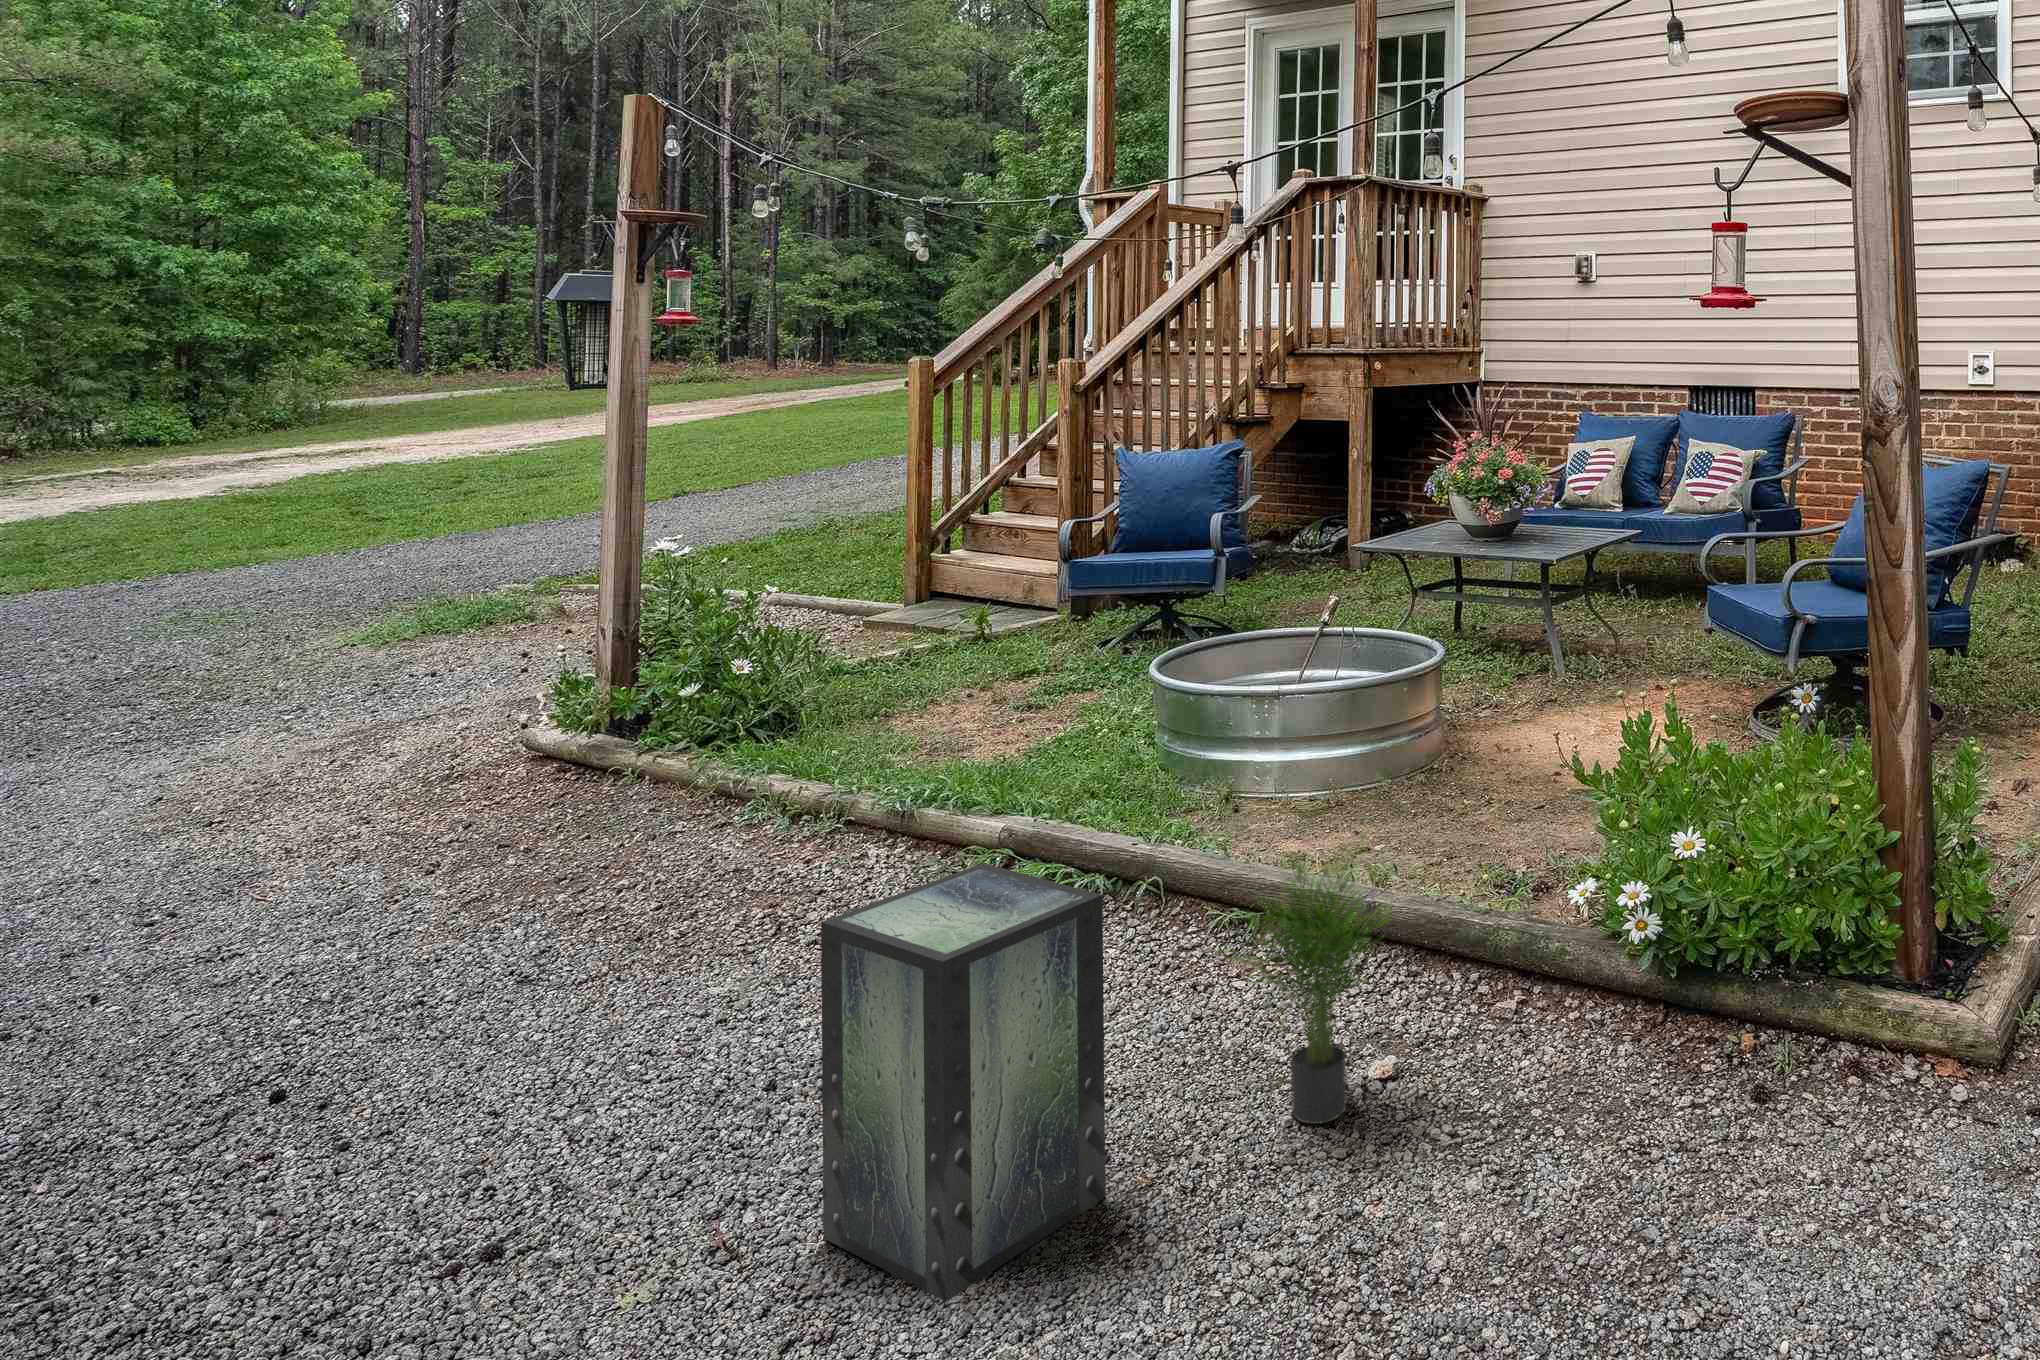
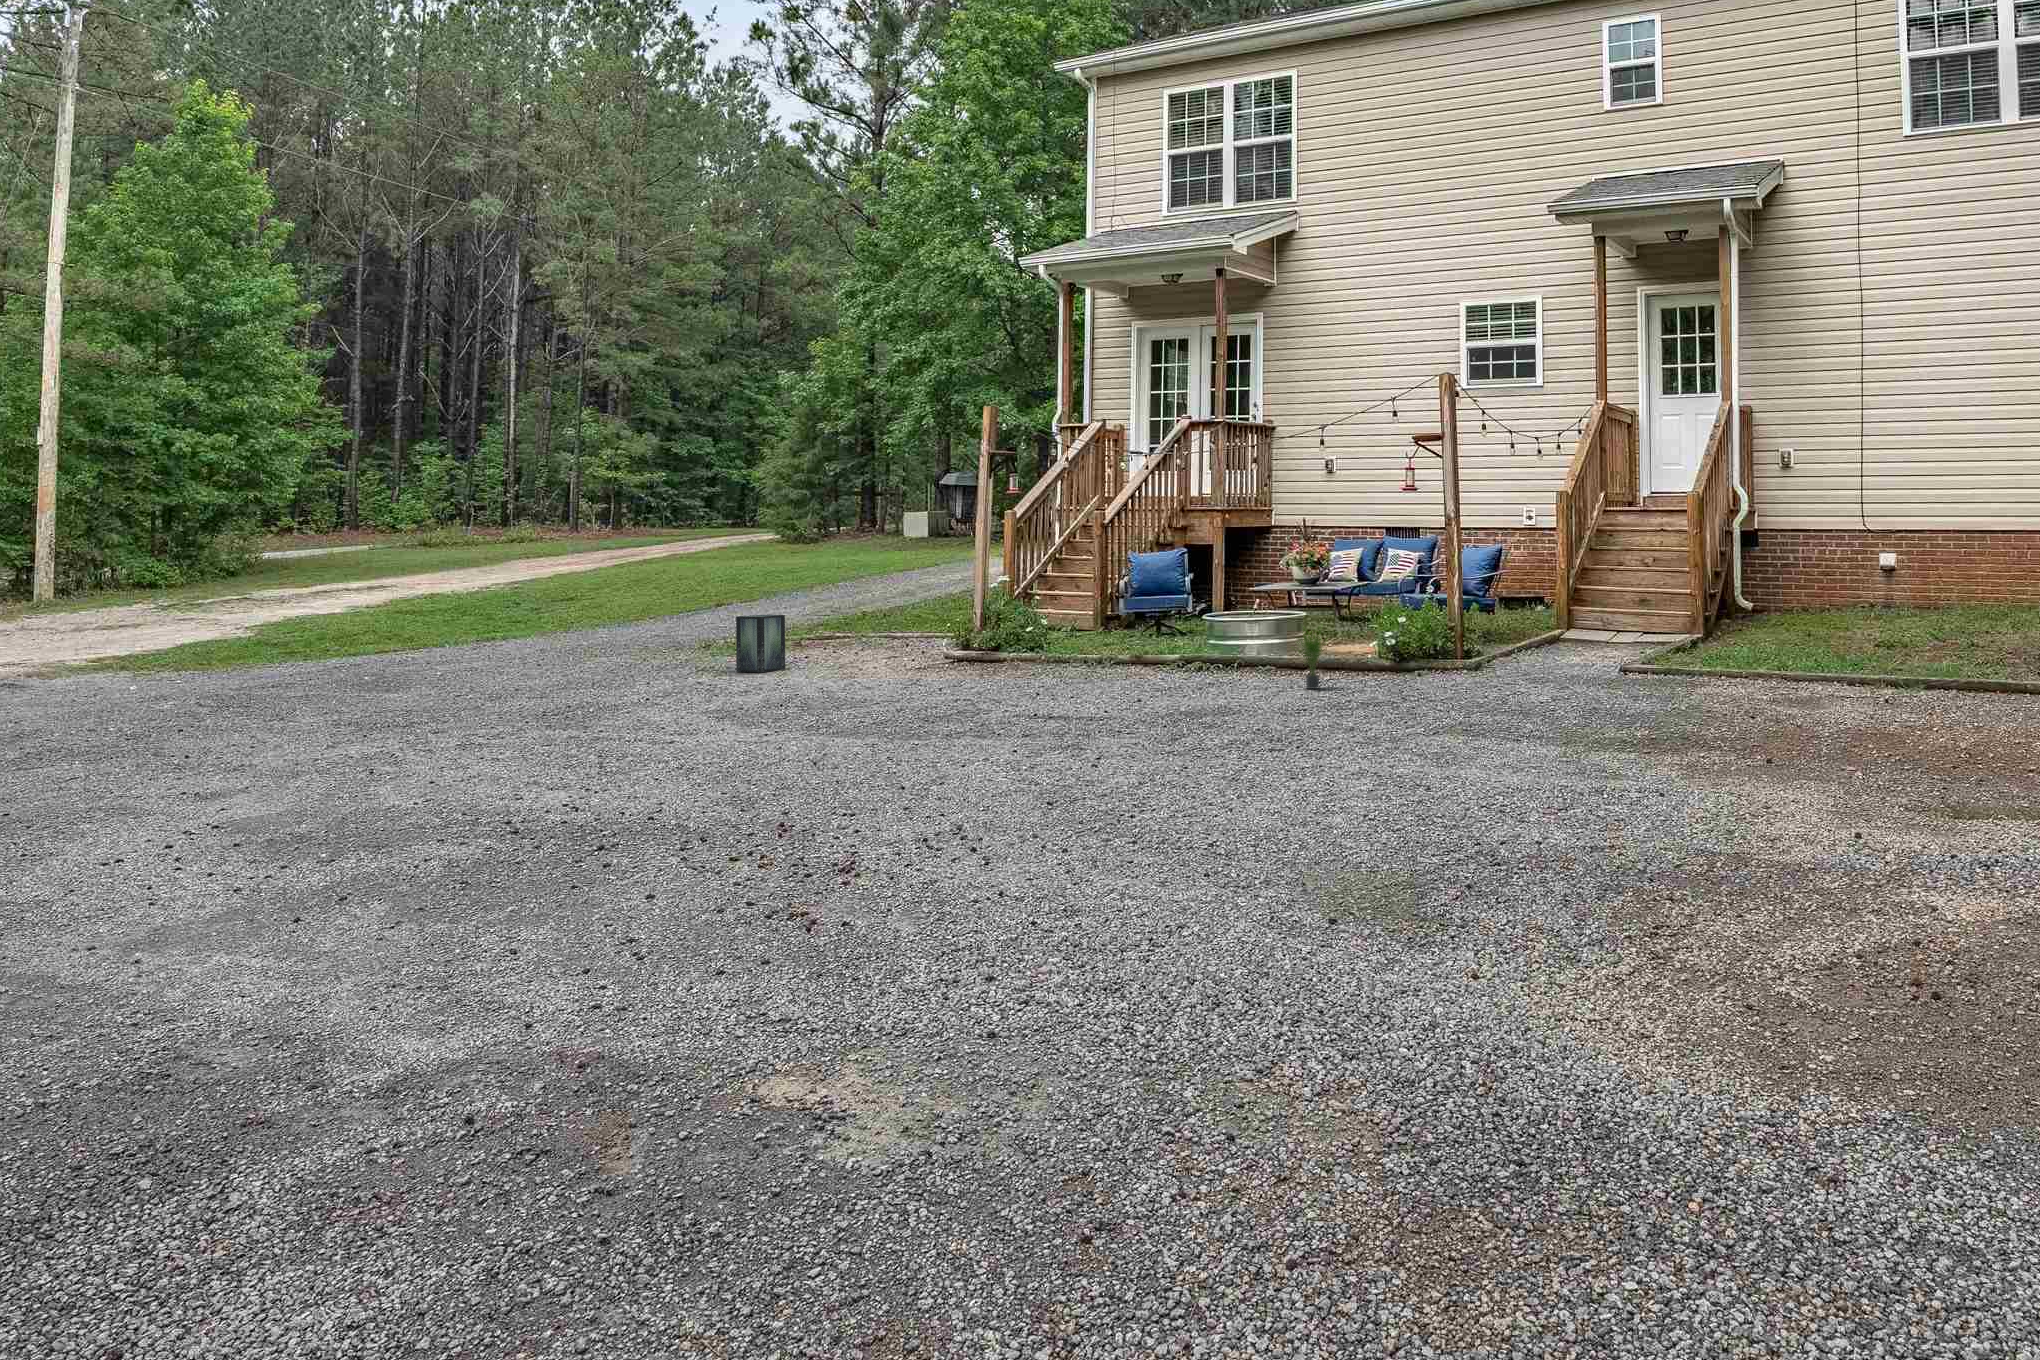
storage box: present [821,863,1105,1302] -> present [736,615,785,673]

